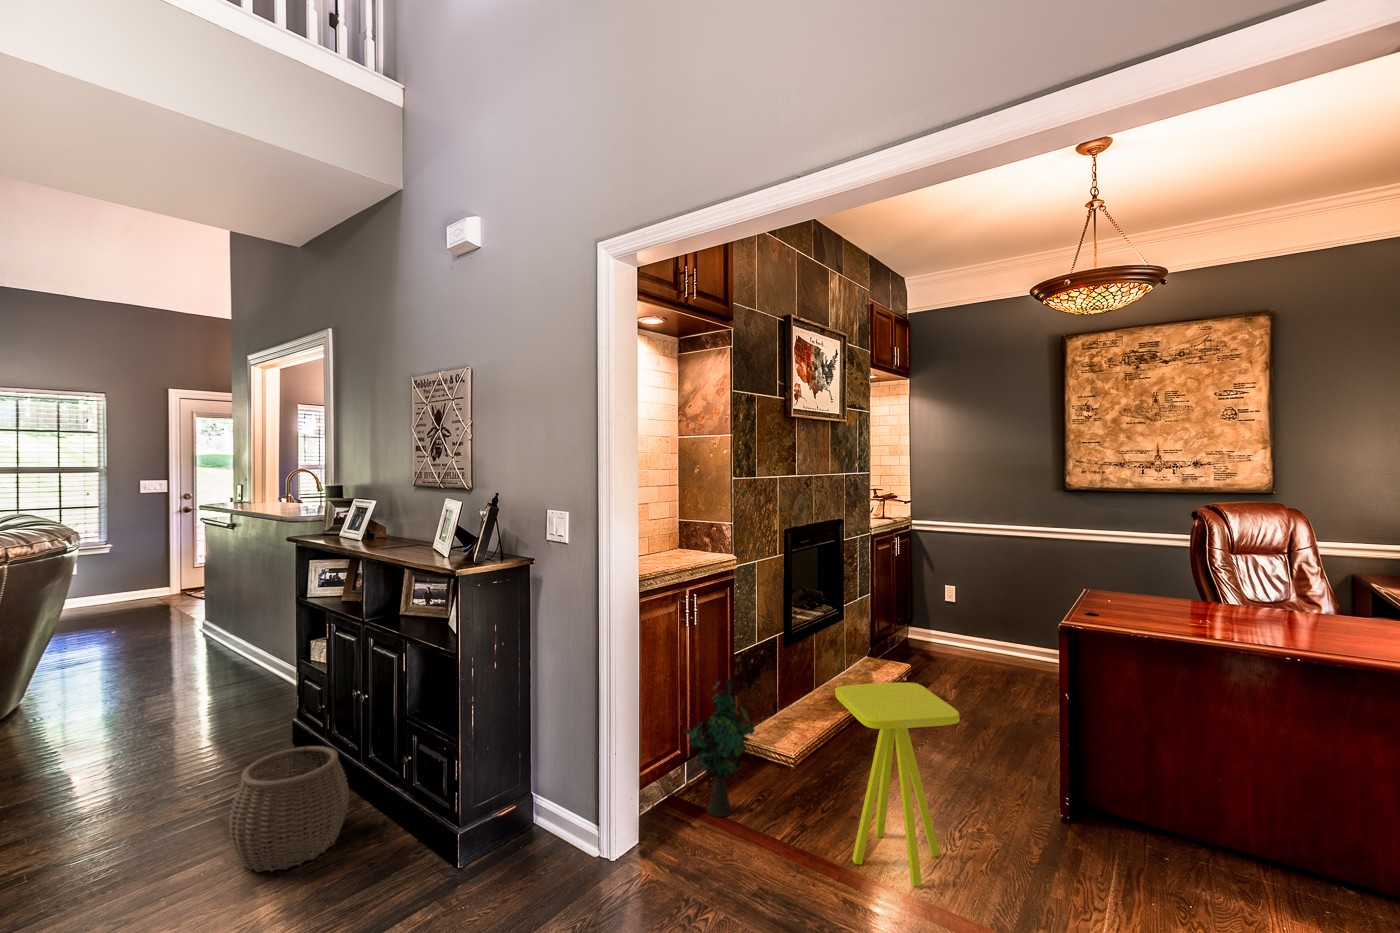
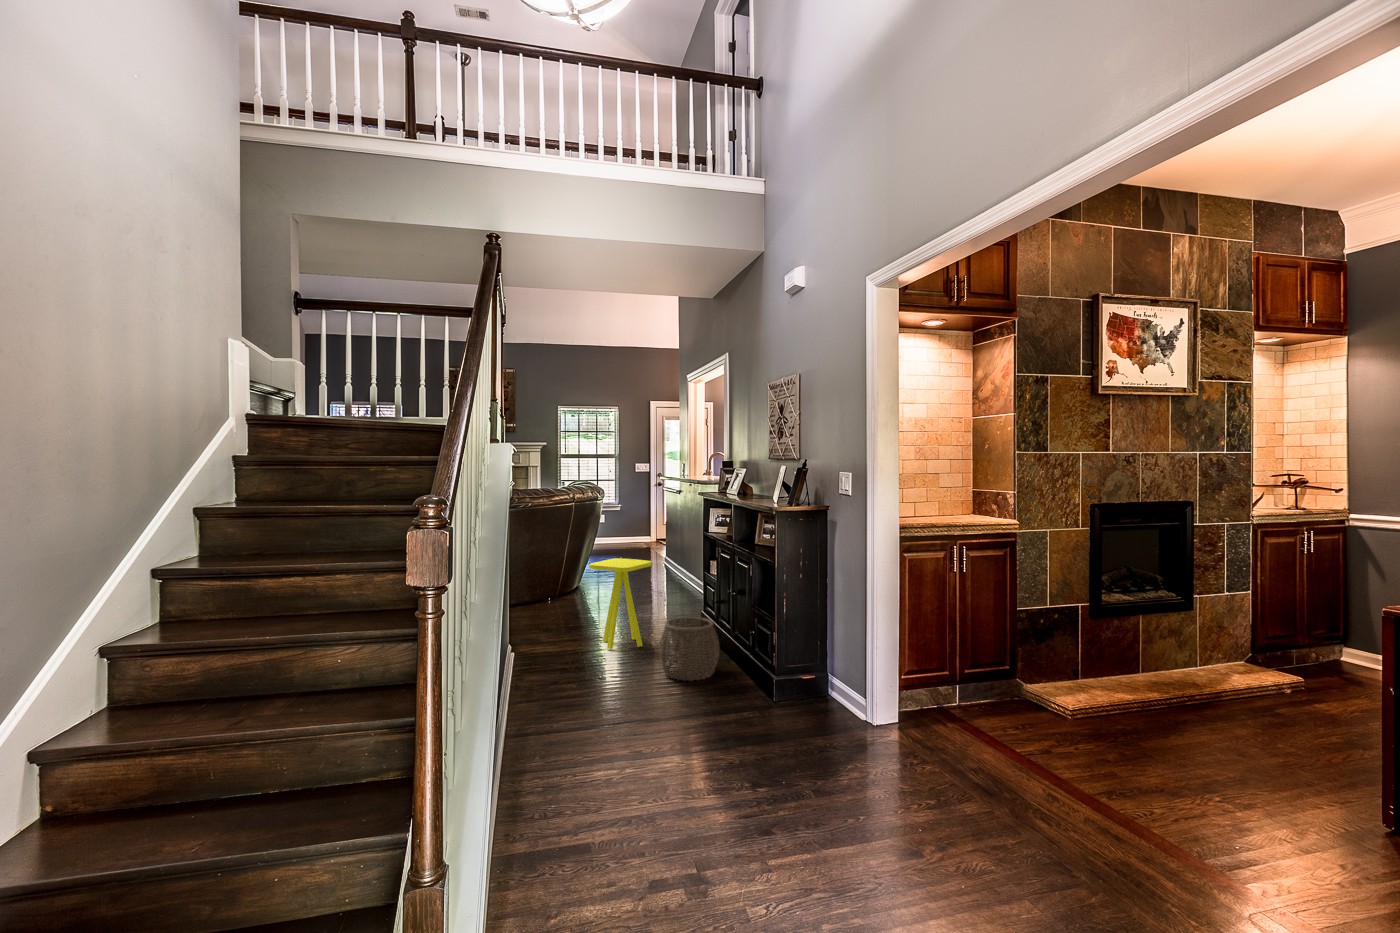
decorative plant: present [683,679,755,817] -> none [943,617,1010,727]
side table: present [835,683,960,886] -> present [589,558,652,649]

